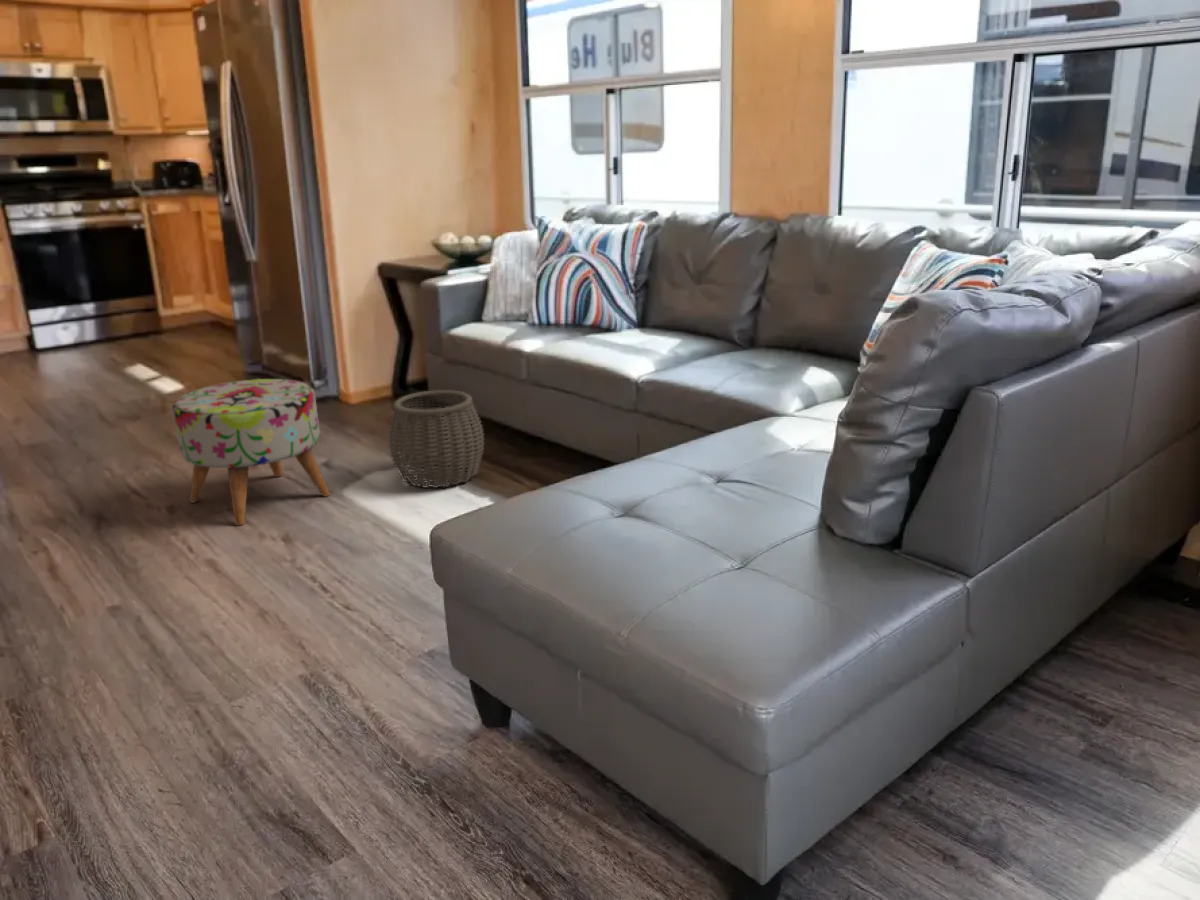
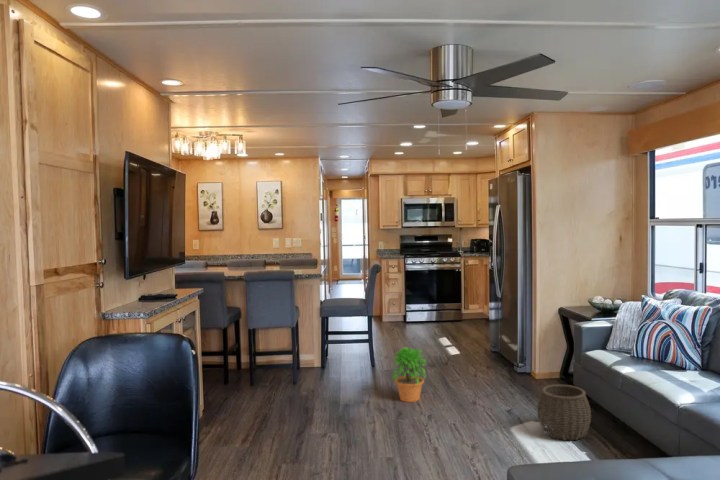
potted plant: none [36,371,140,493] -> present [391,347,426,402]
ottoman: present [173,379,330,525] -> none [438,362,504,434]

